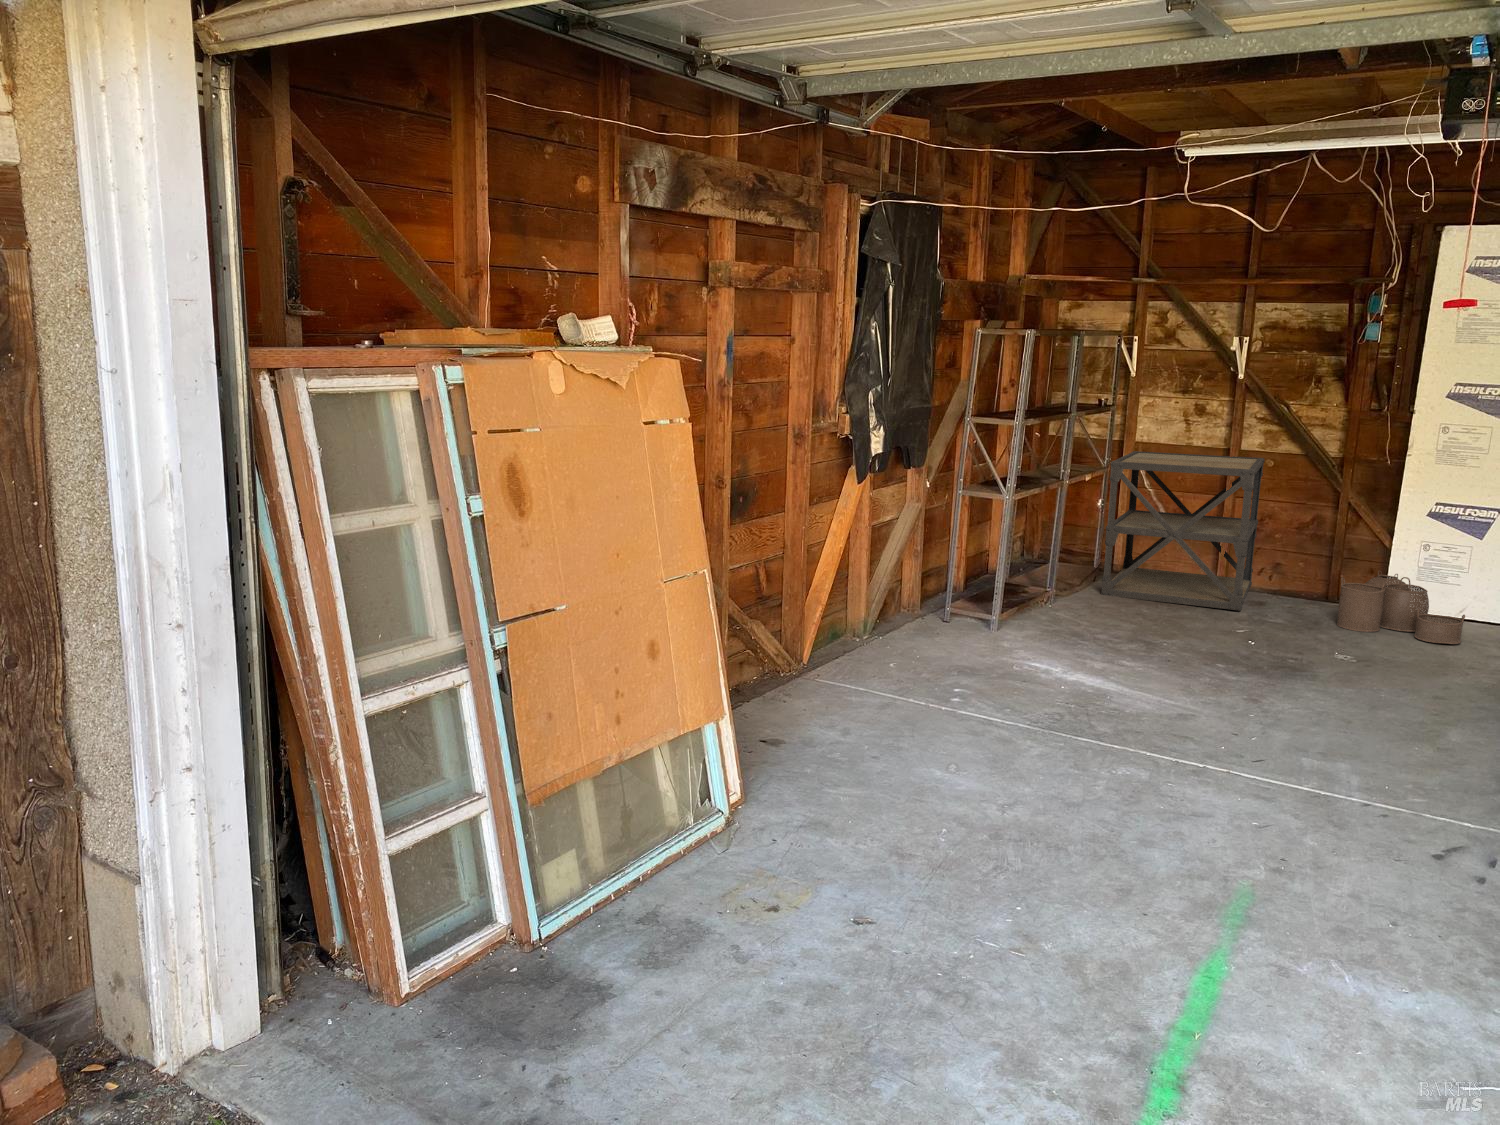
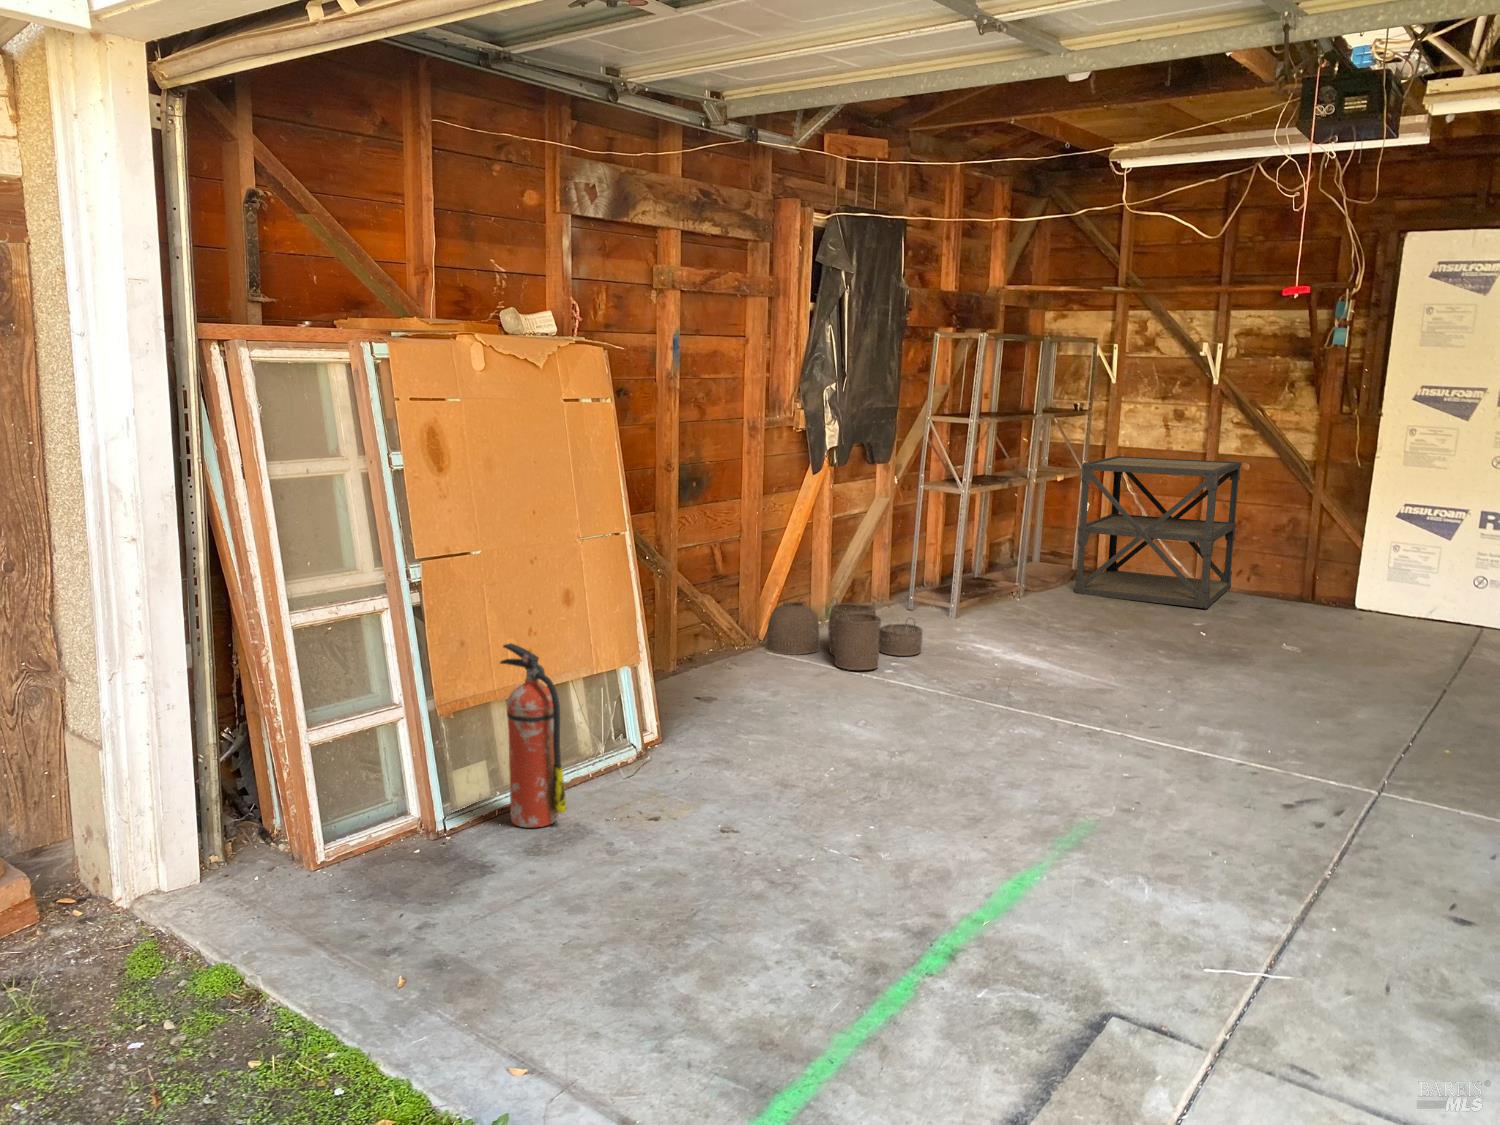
woven basket: present [1337,571,1465,644] -> present [766,597,923,670]
fire extinguisher: none [593,714,676,928] -> present [500,643,567,828]

